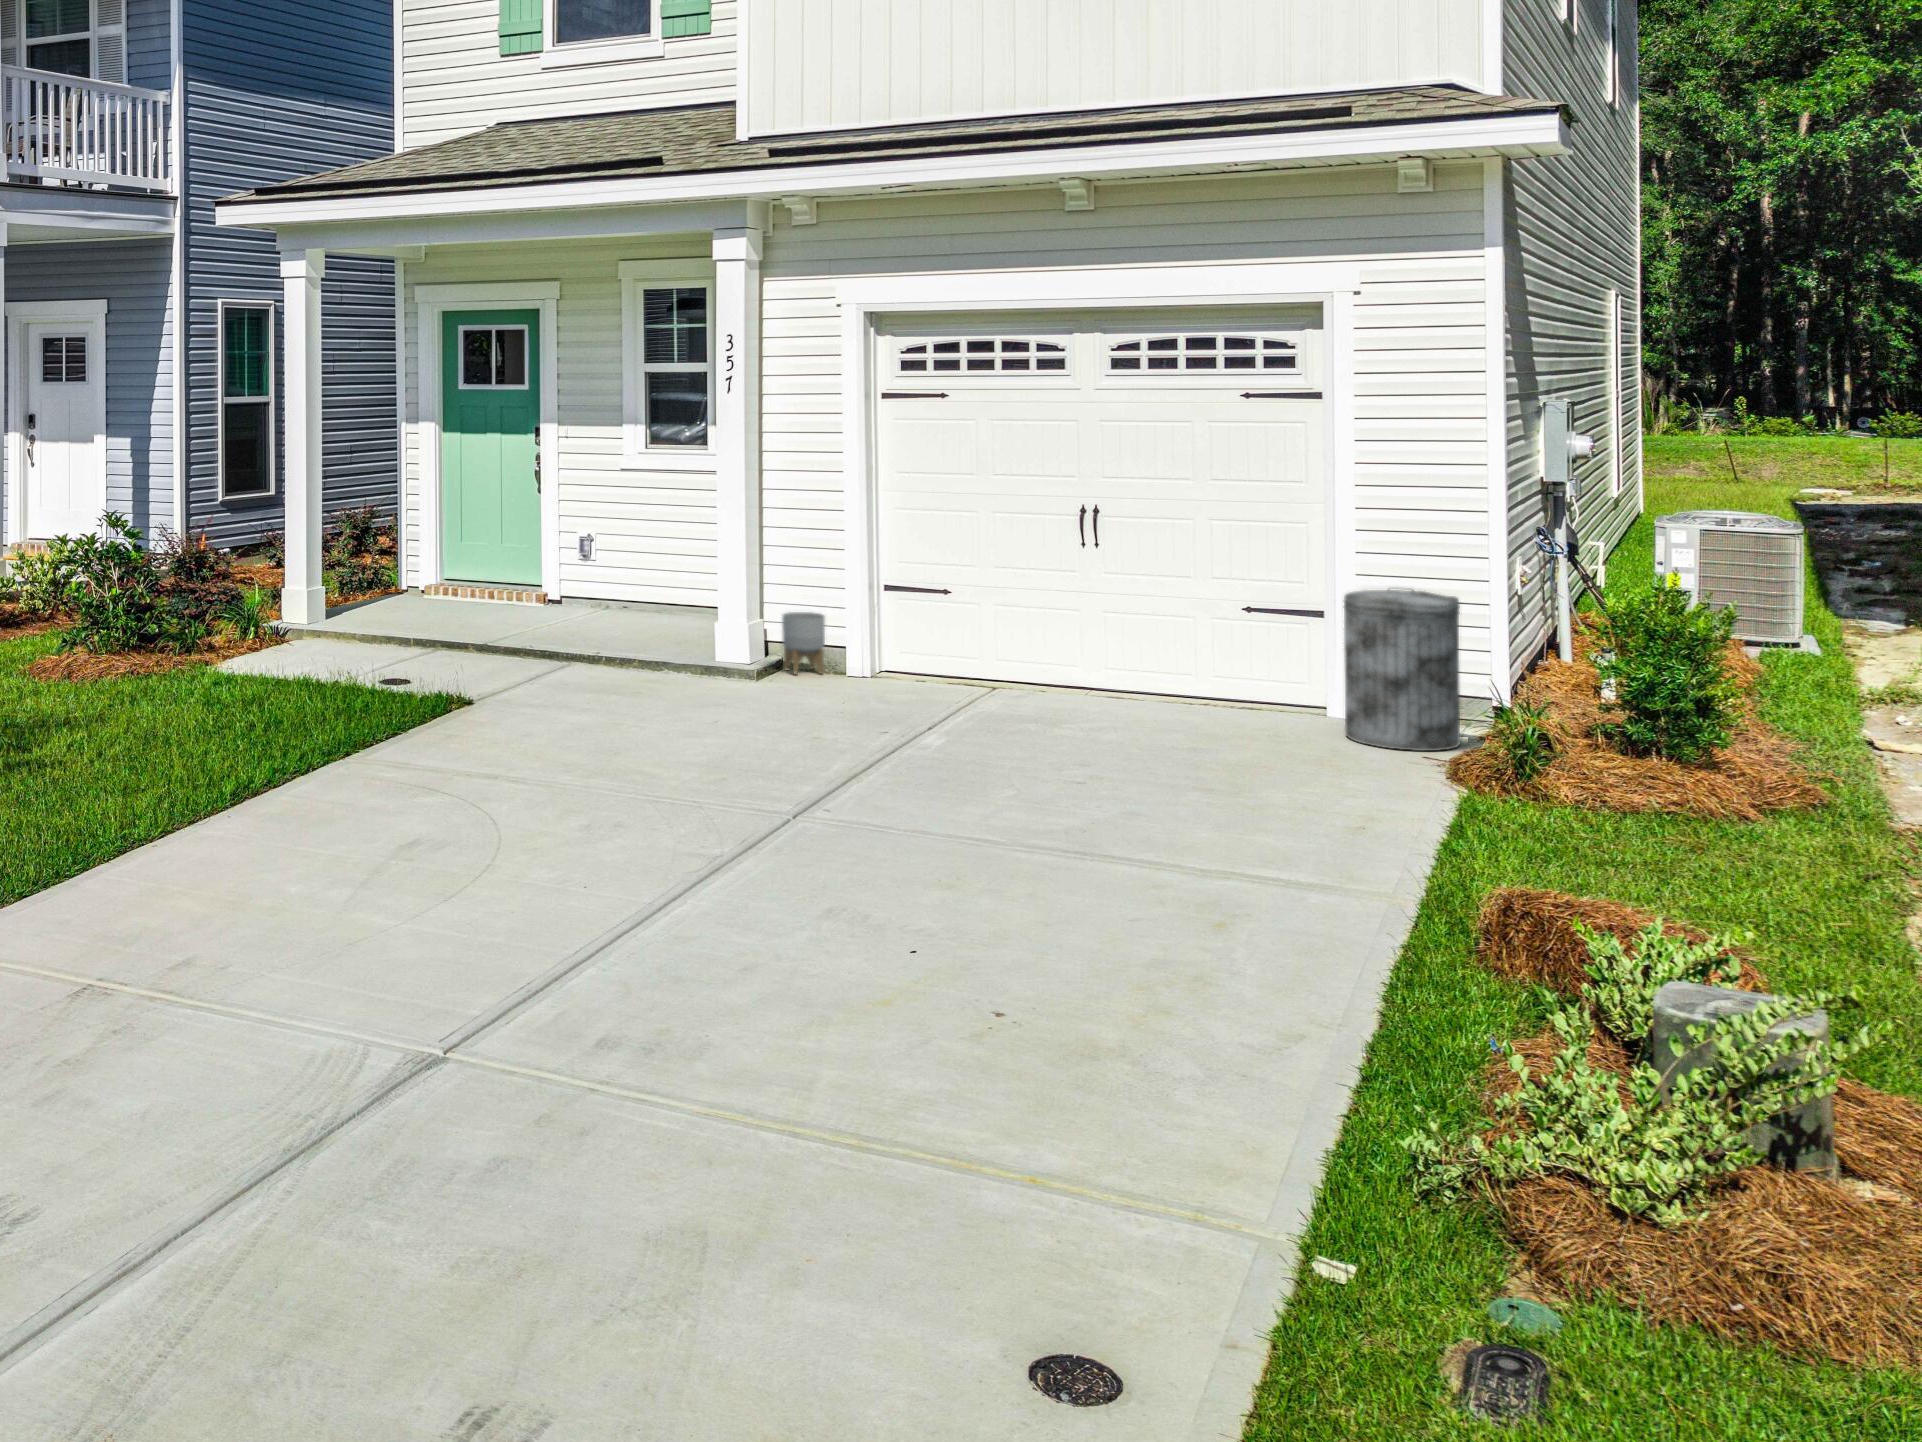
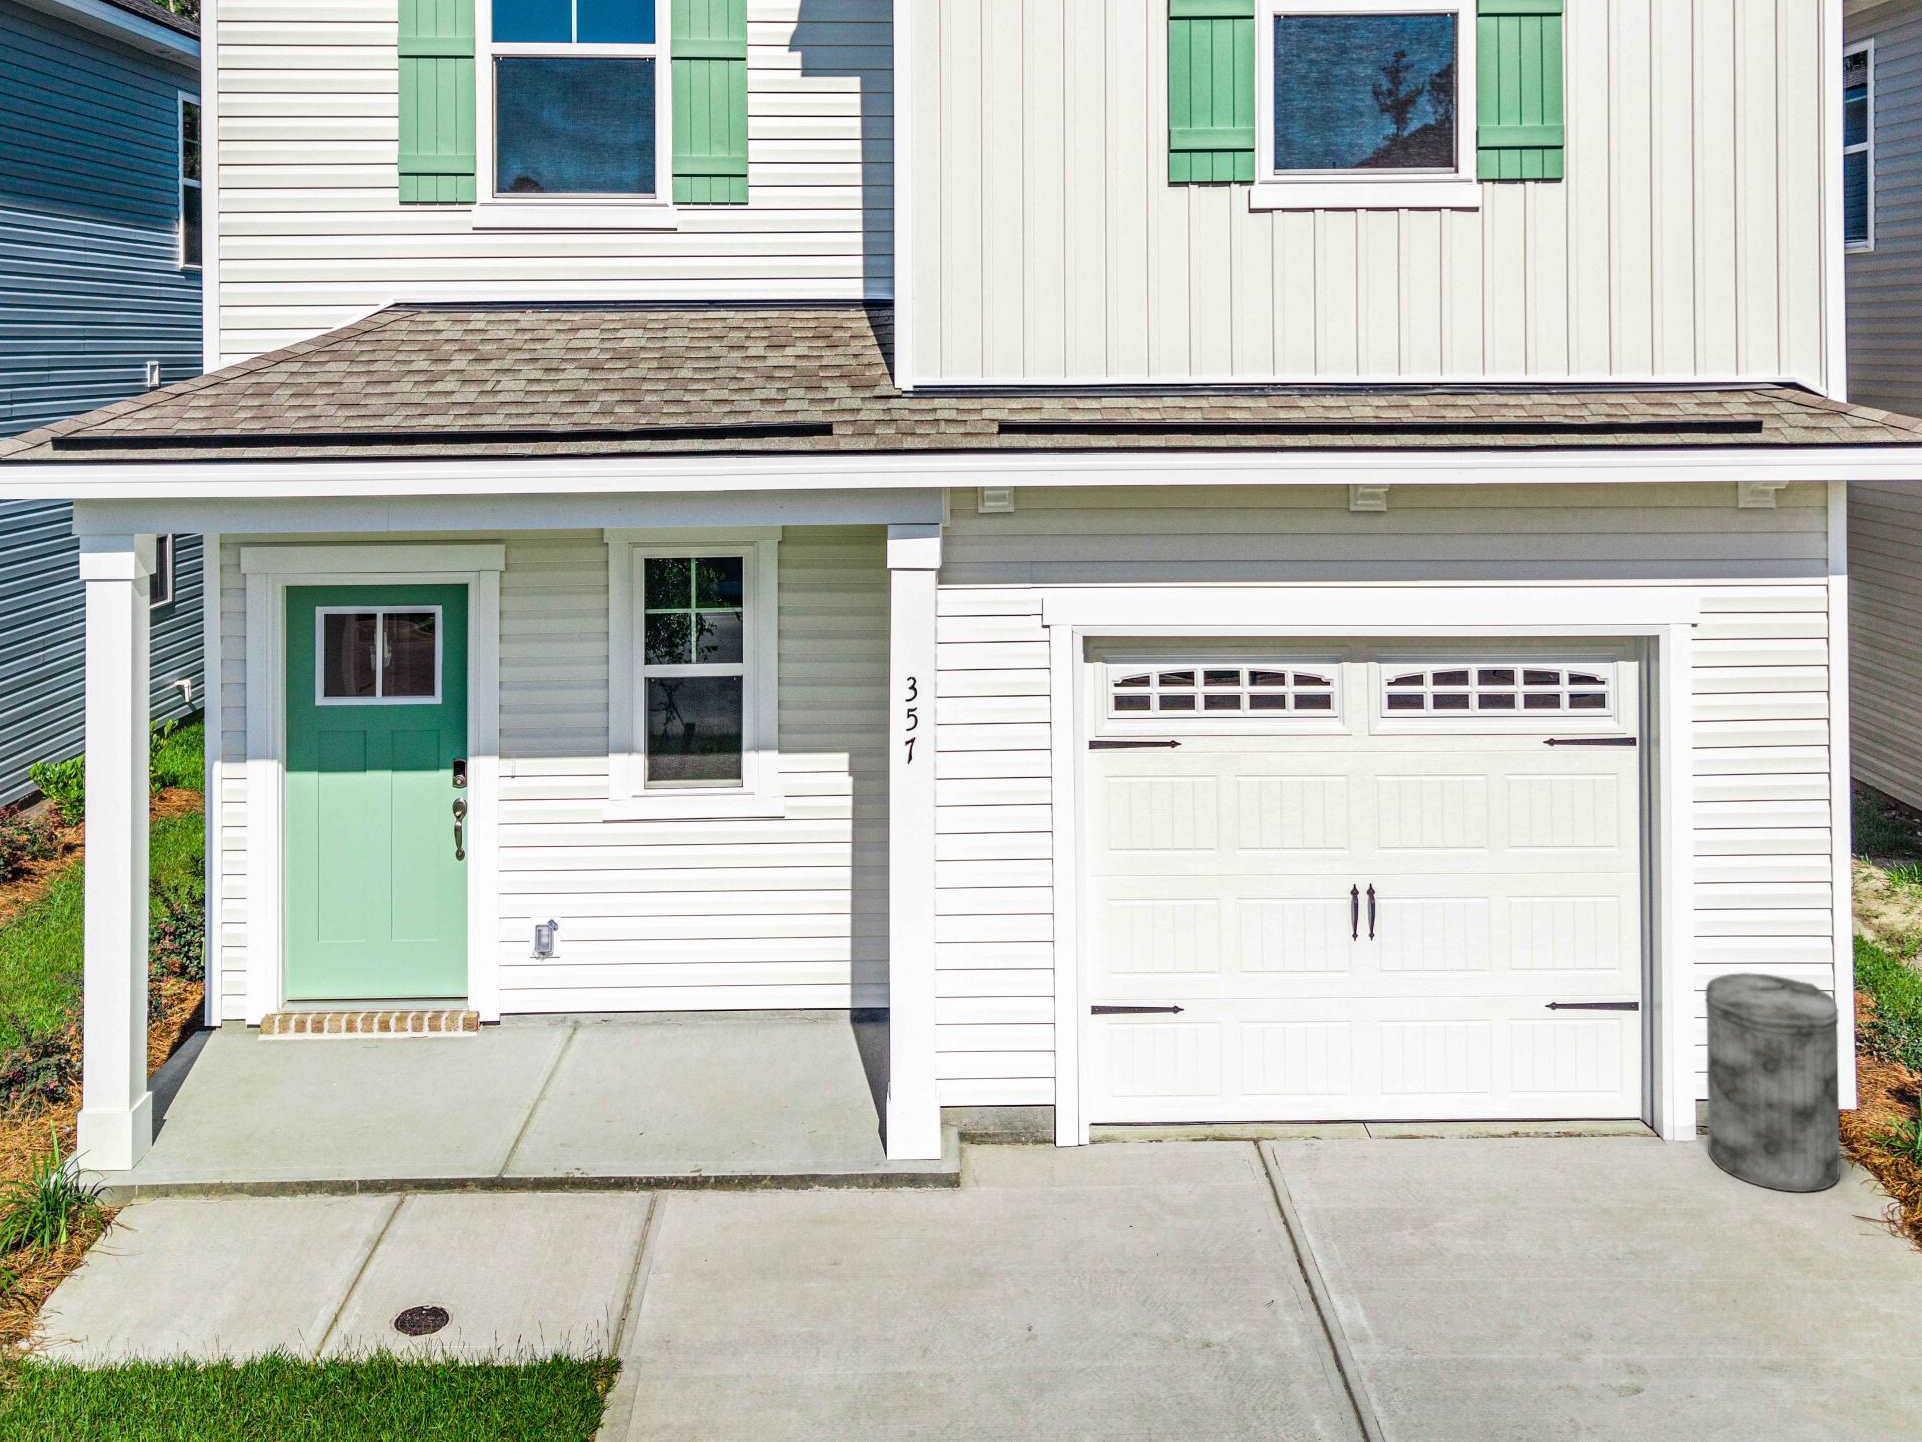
planter: present [782,612,825,675] -> none [984,1064,1043,1172]

